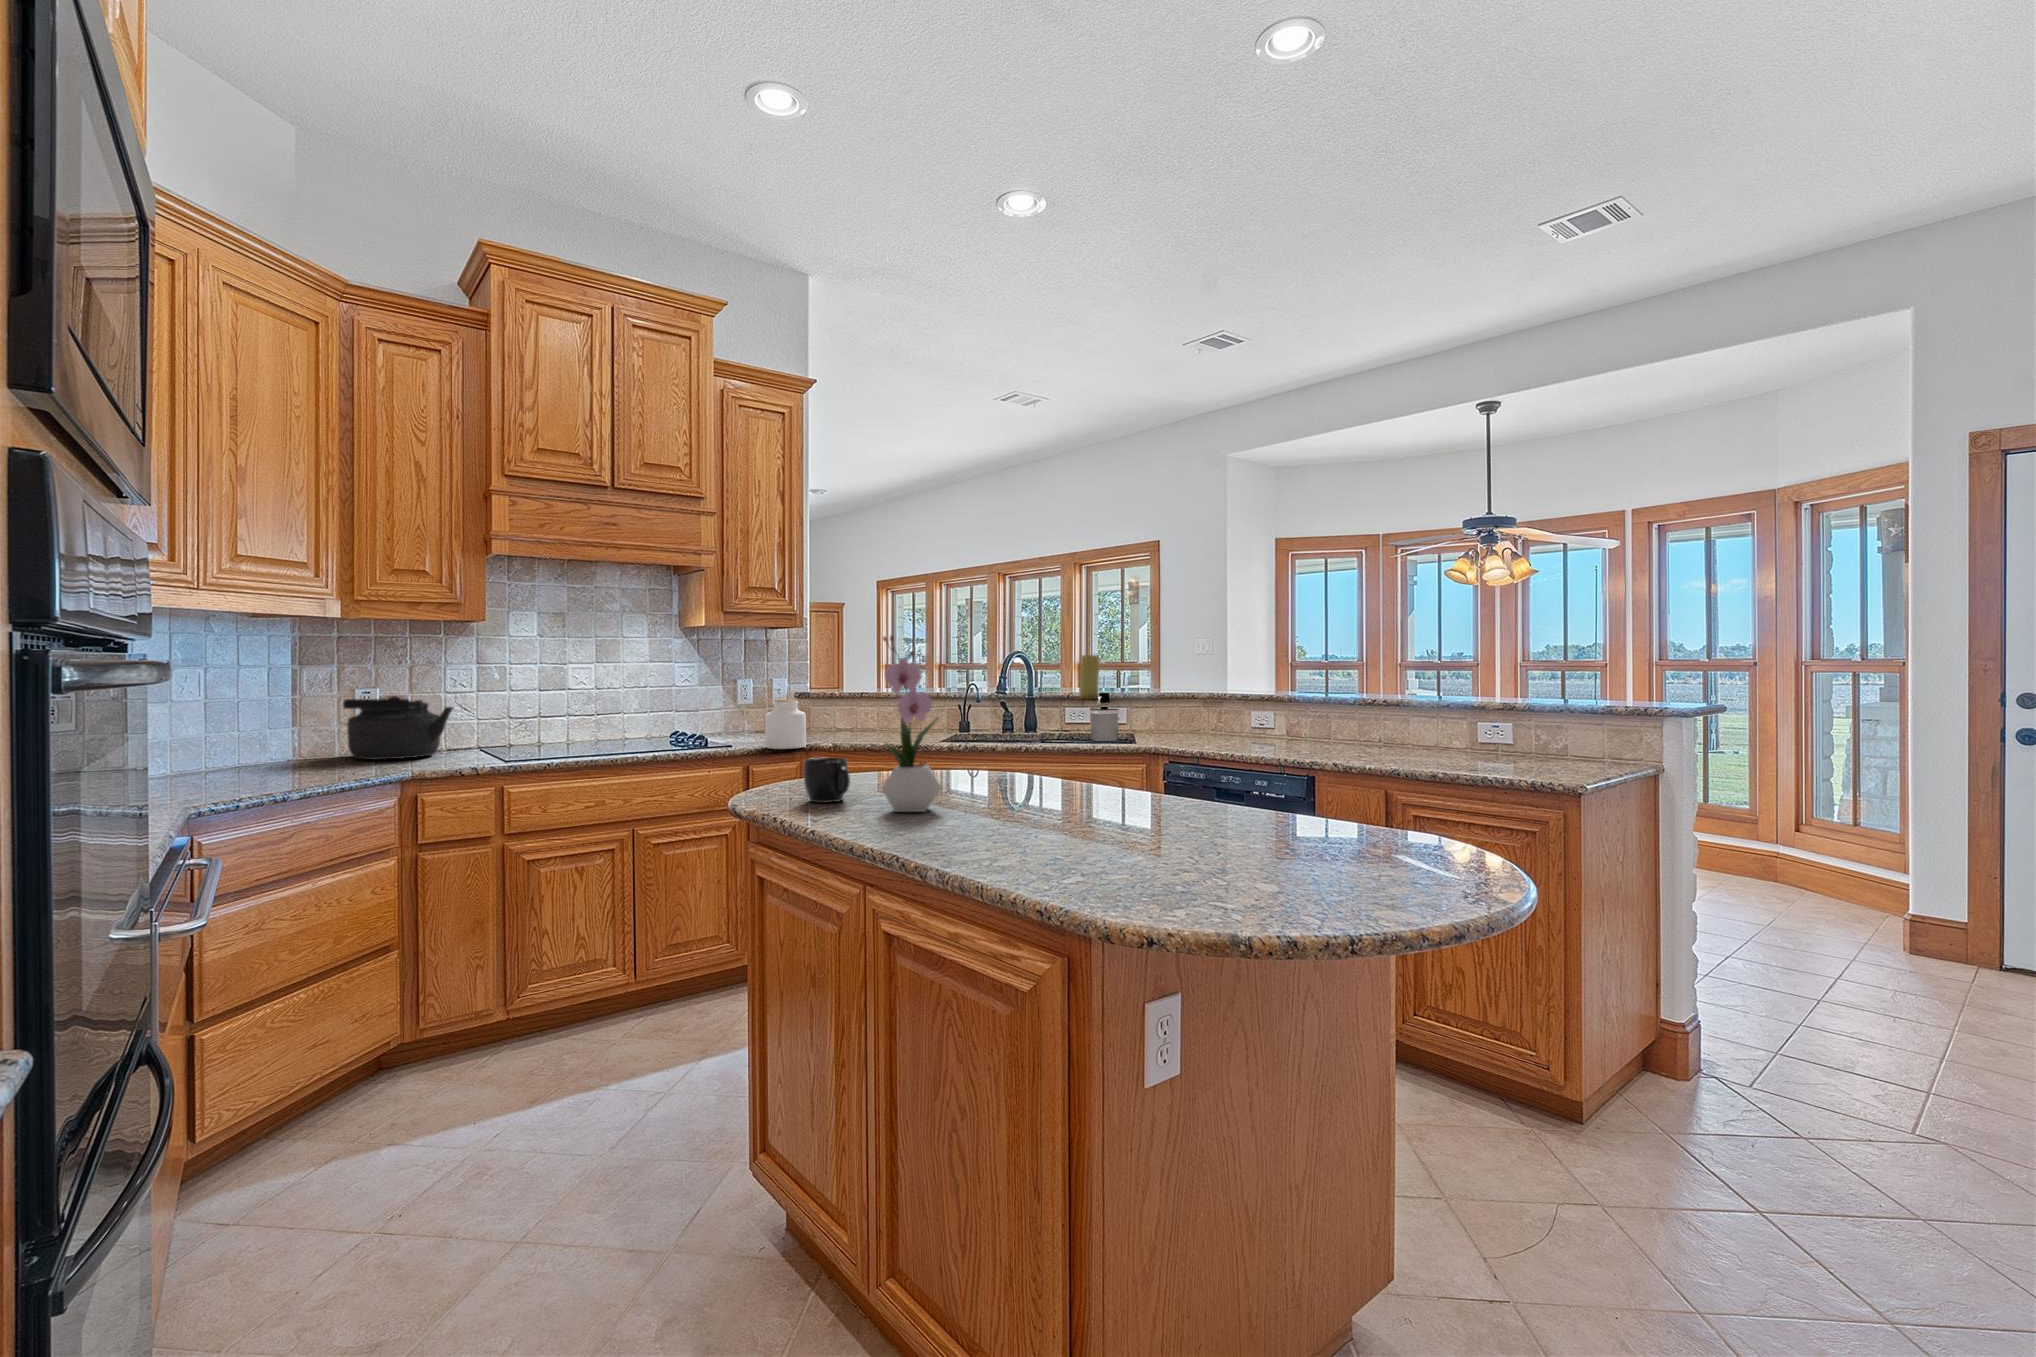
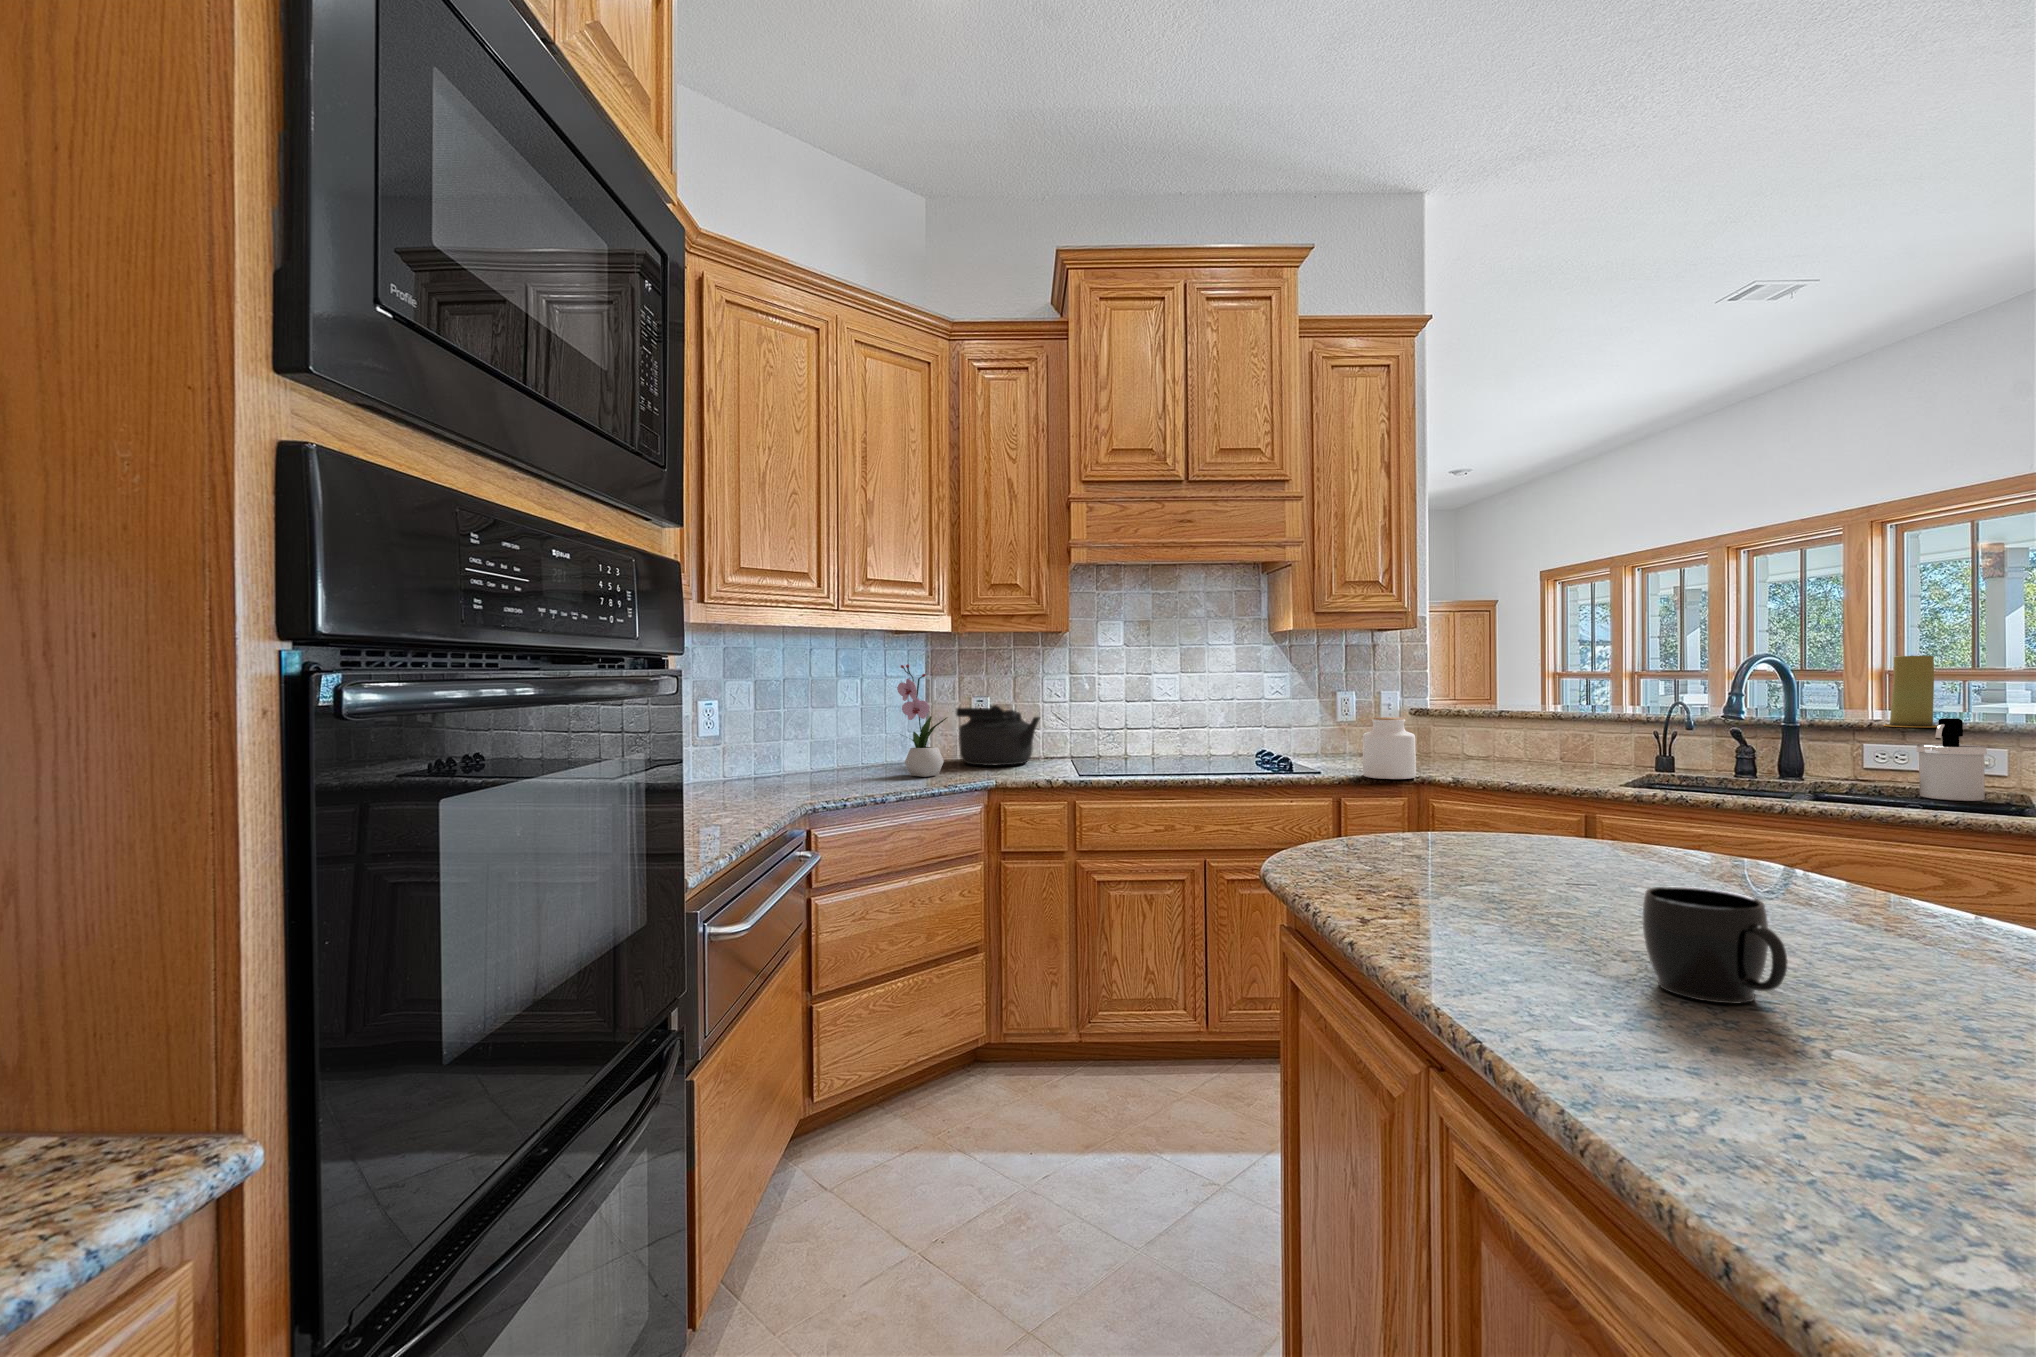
flower arrangement: present [882,636,942,812] -> present [897,664,948,777]
mug: present [803,758,850,803] -> present [1642,887,1788,1004]

